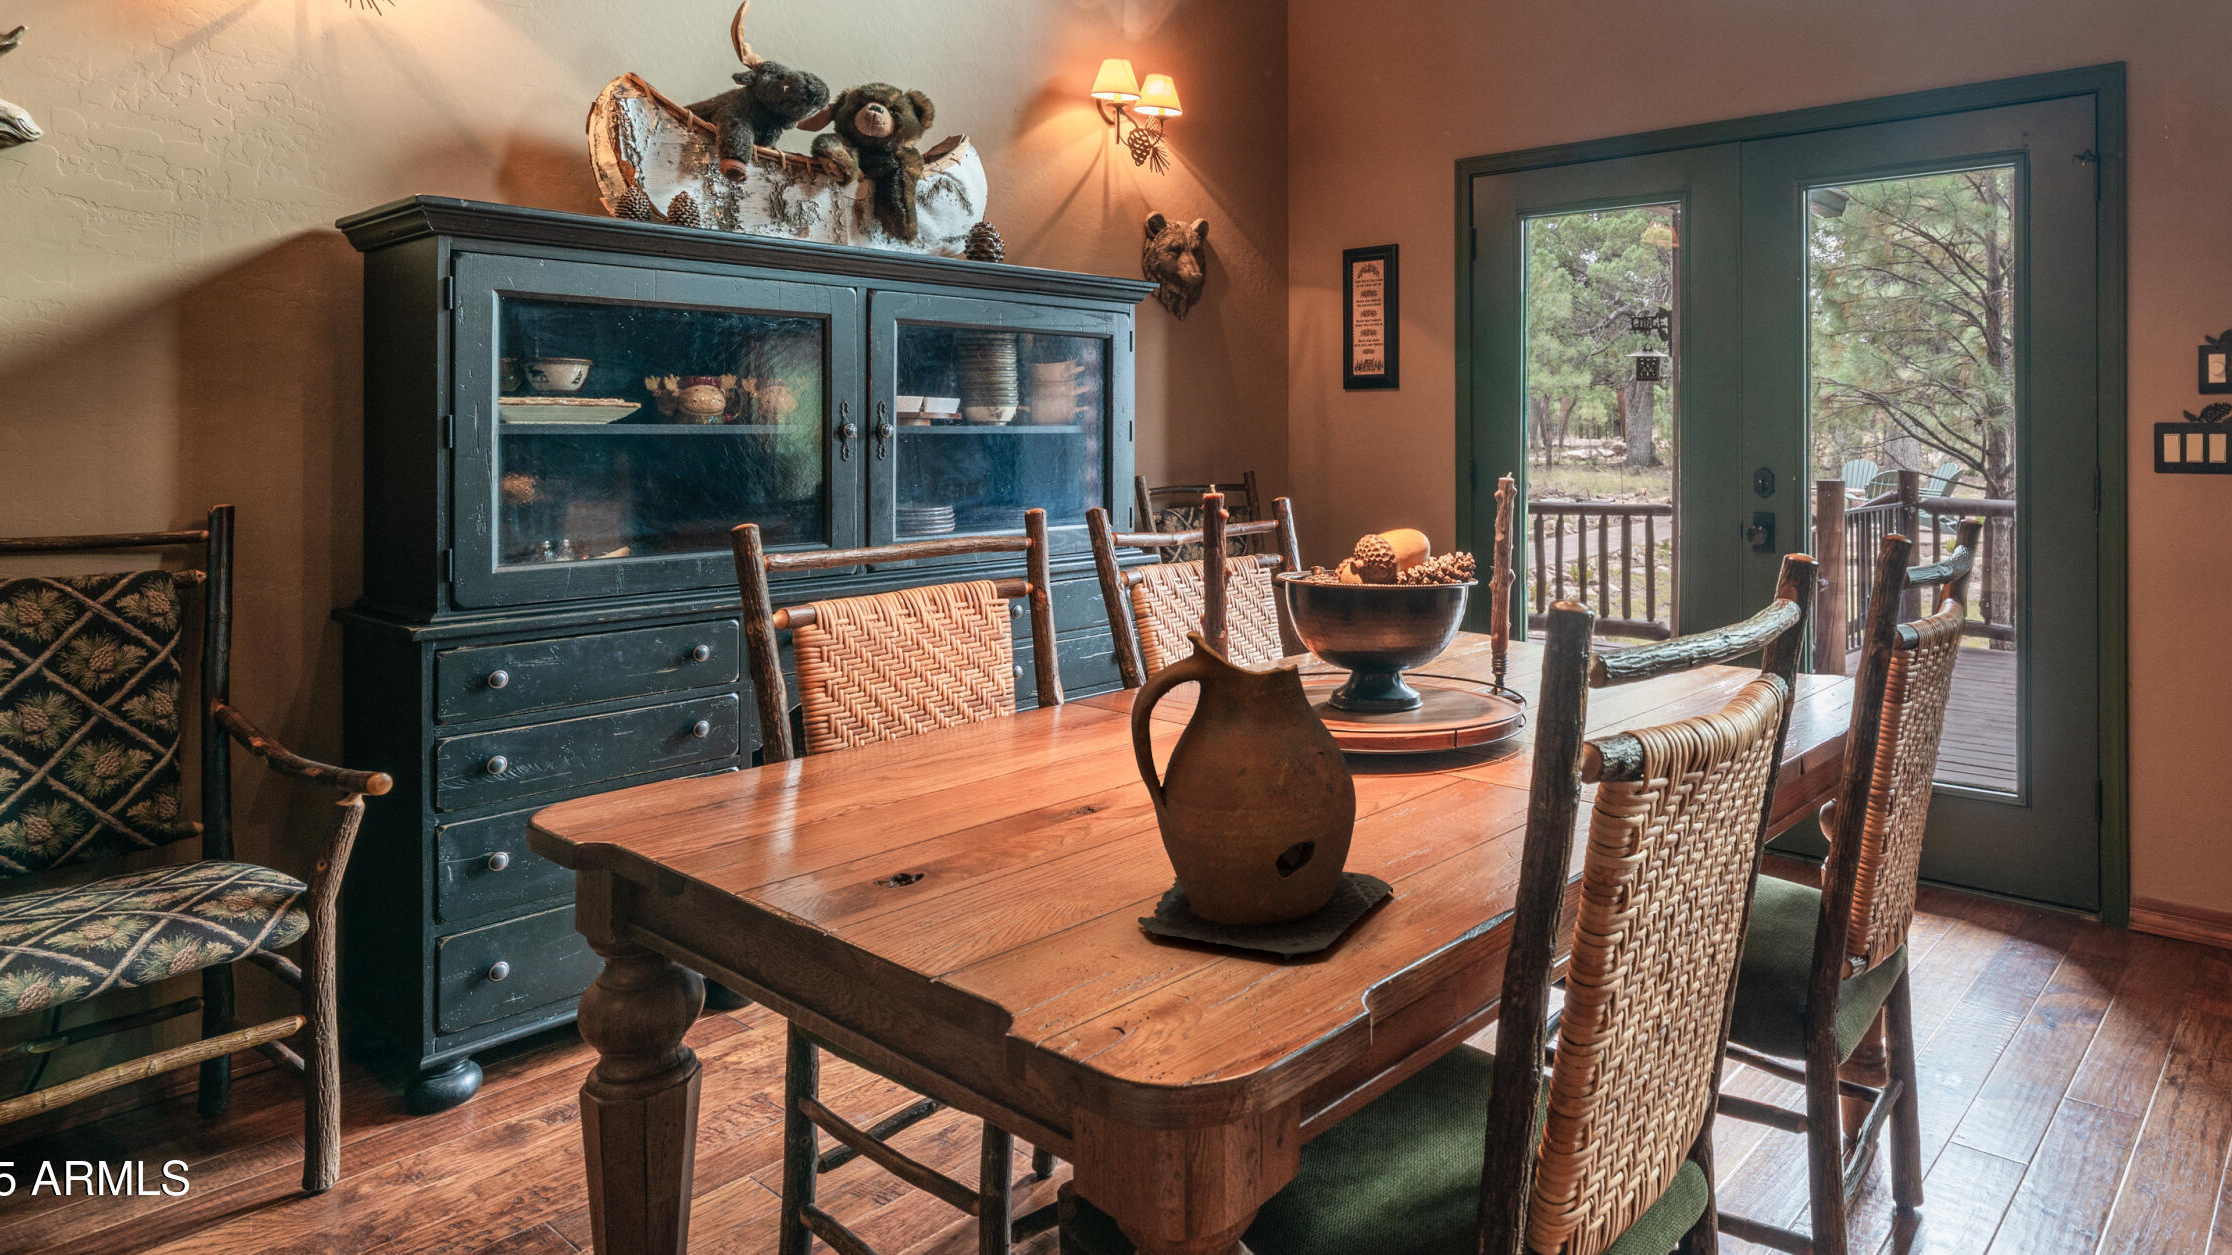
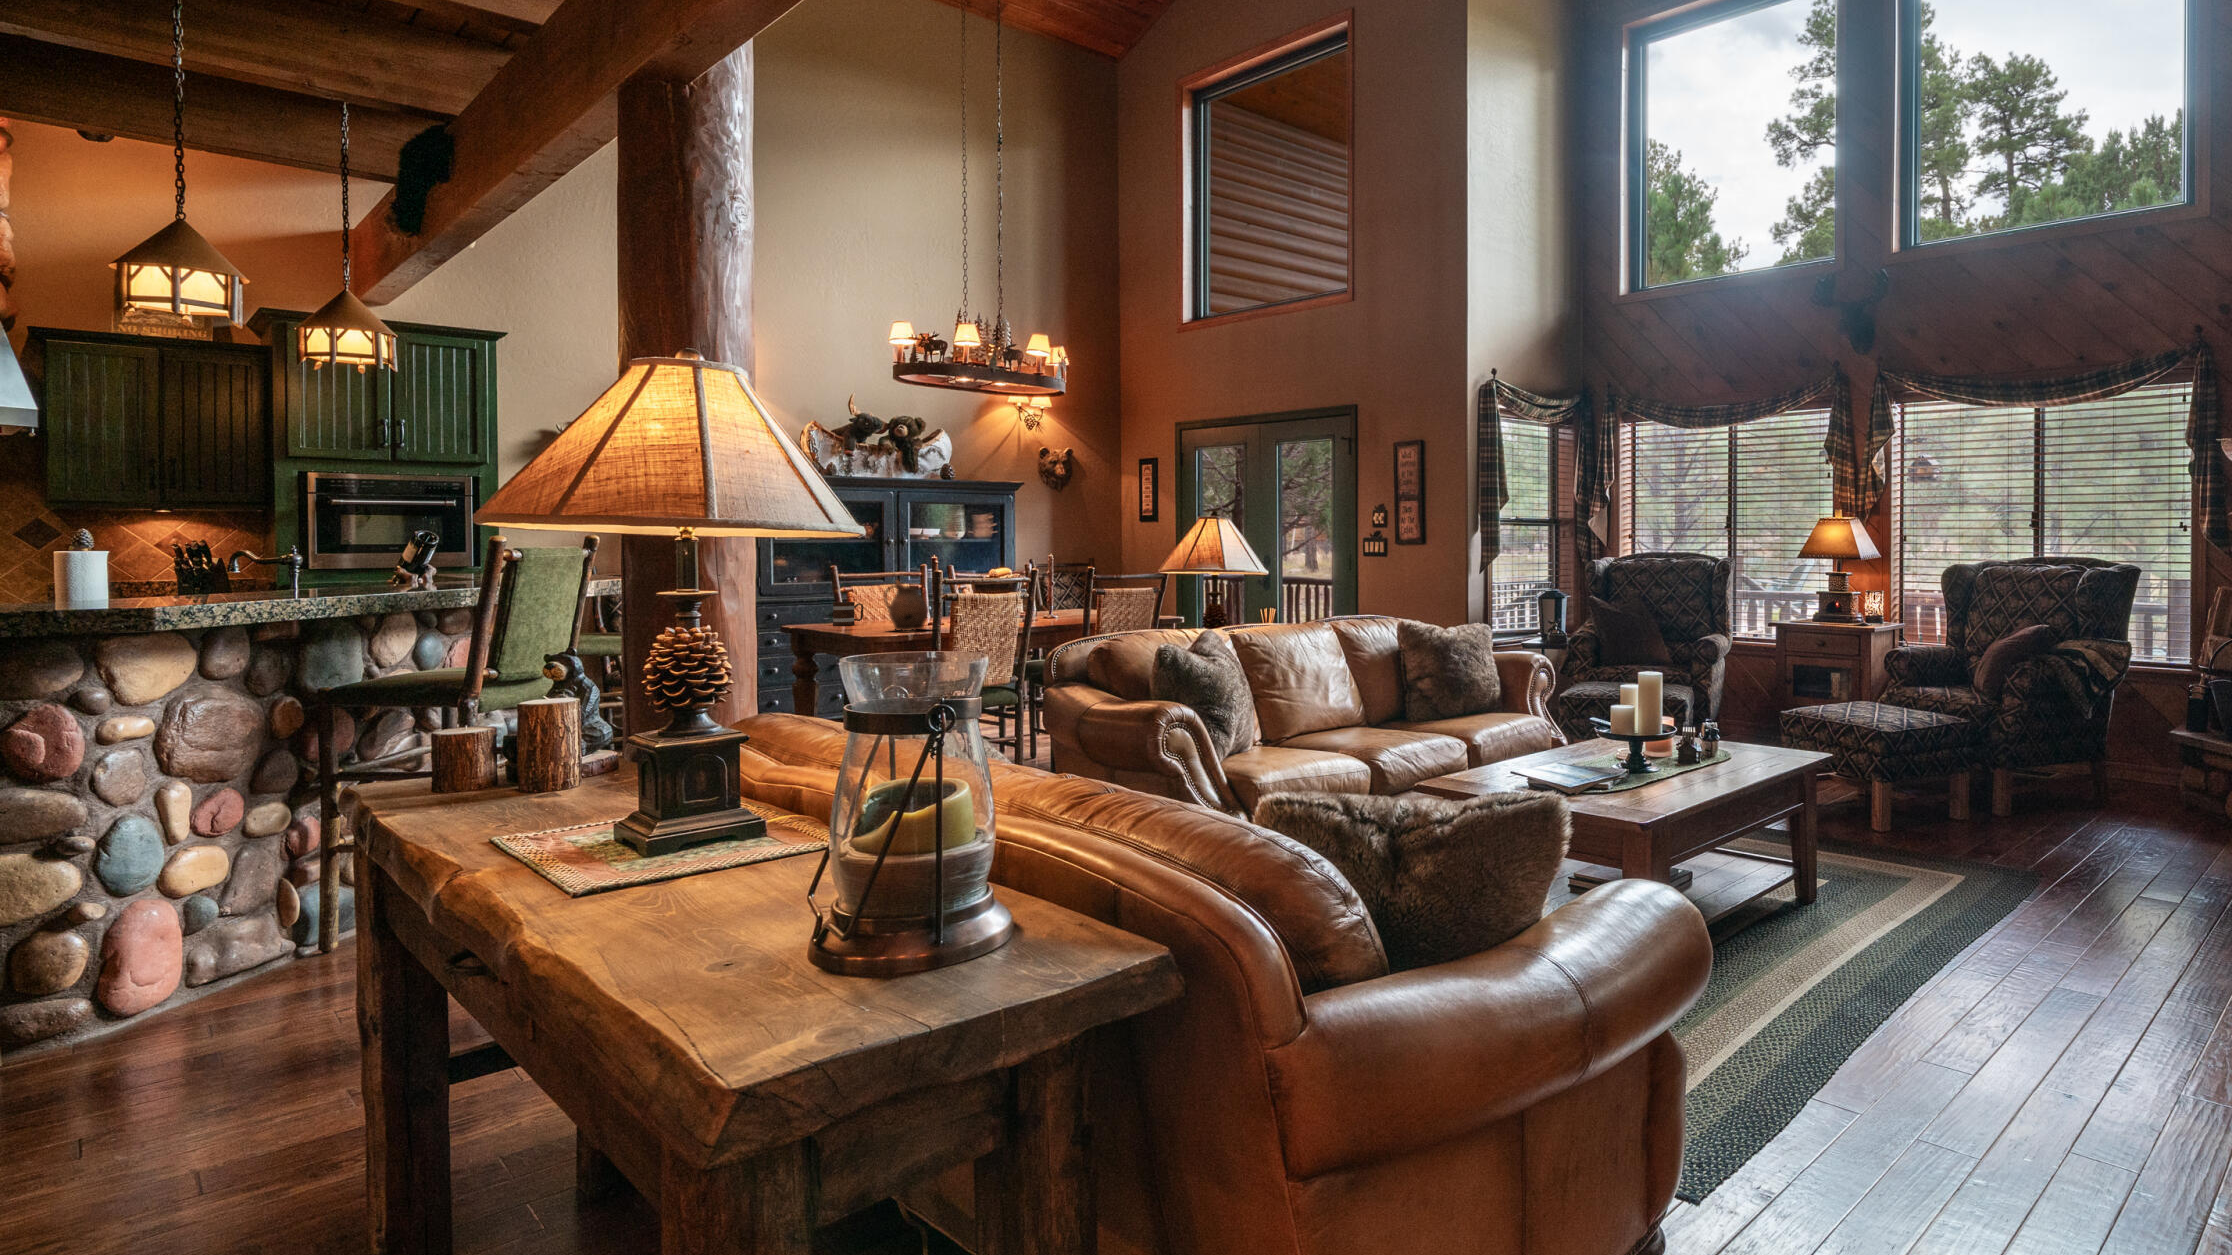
mug: none [765,682,894,806] -> present [833,602,864,626]

